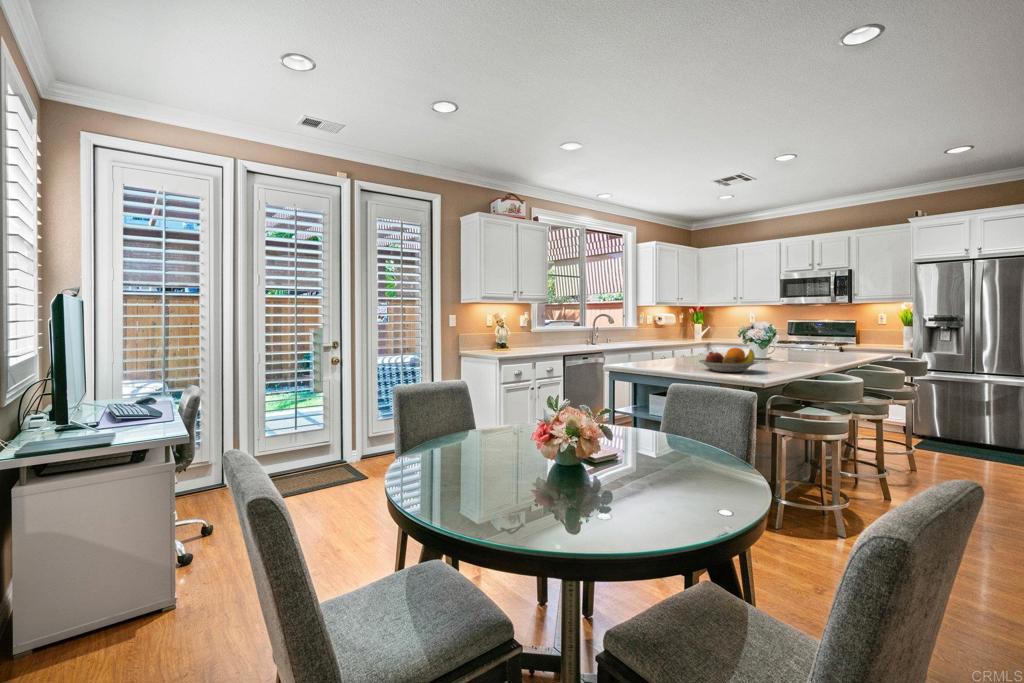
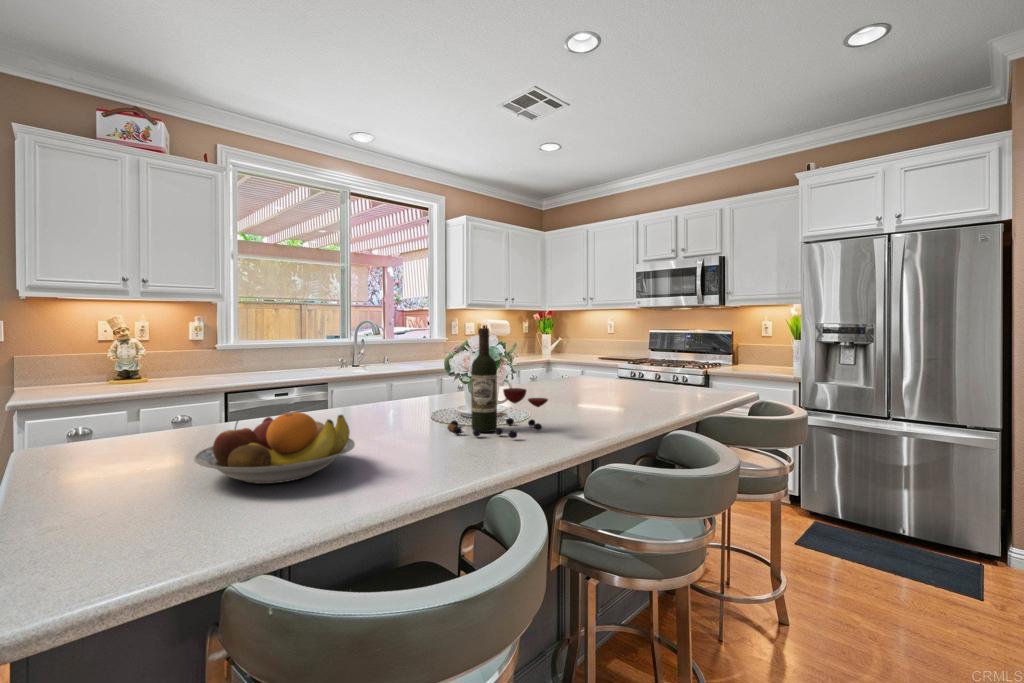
wine bottle: none [753,317,811,366] -> present [447,328,548,438]

